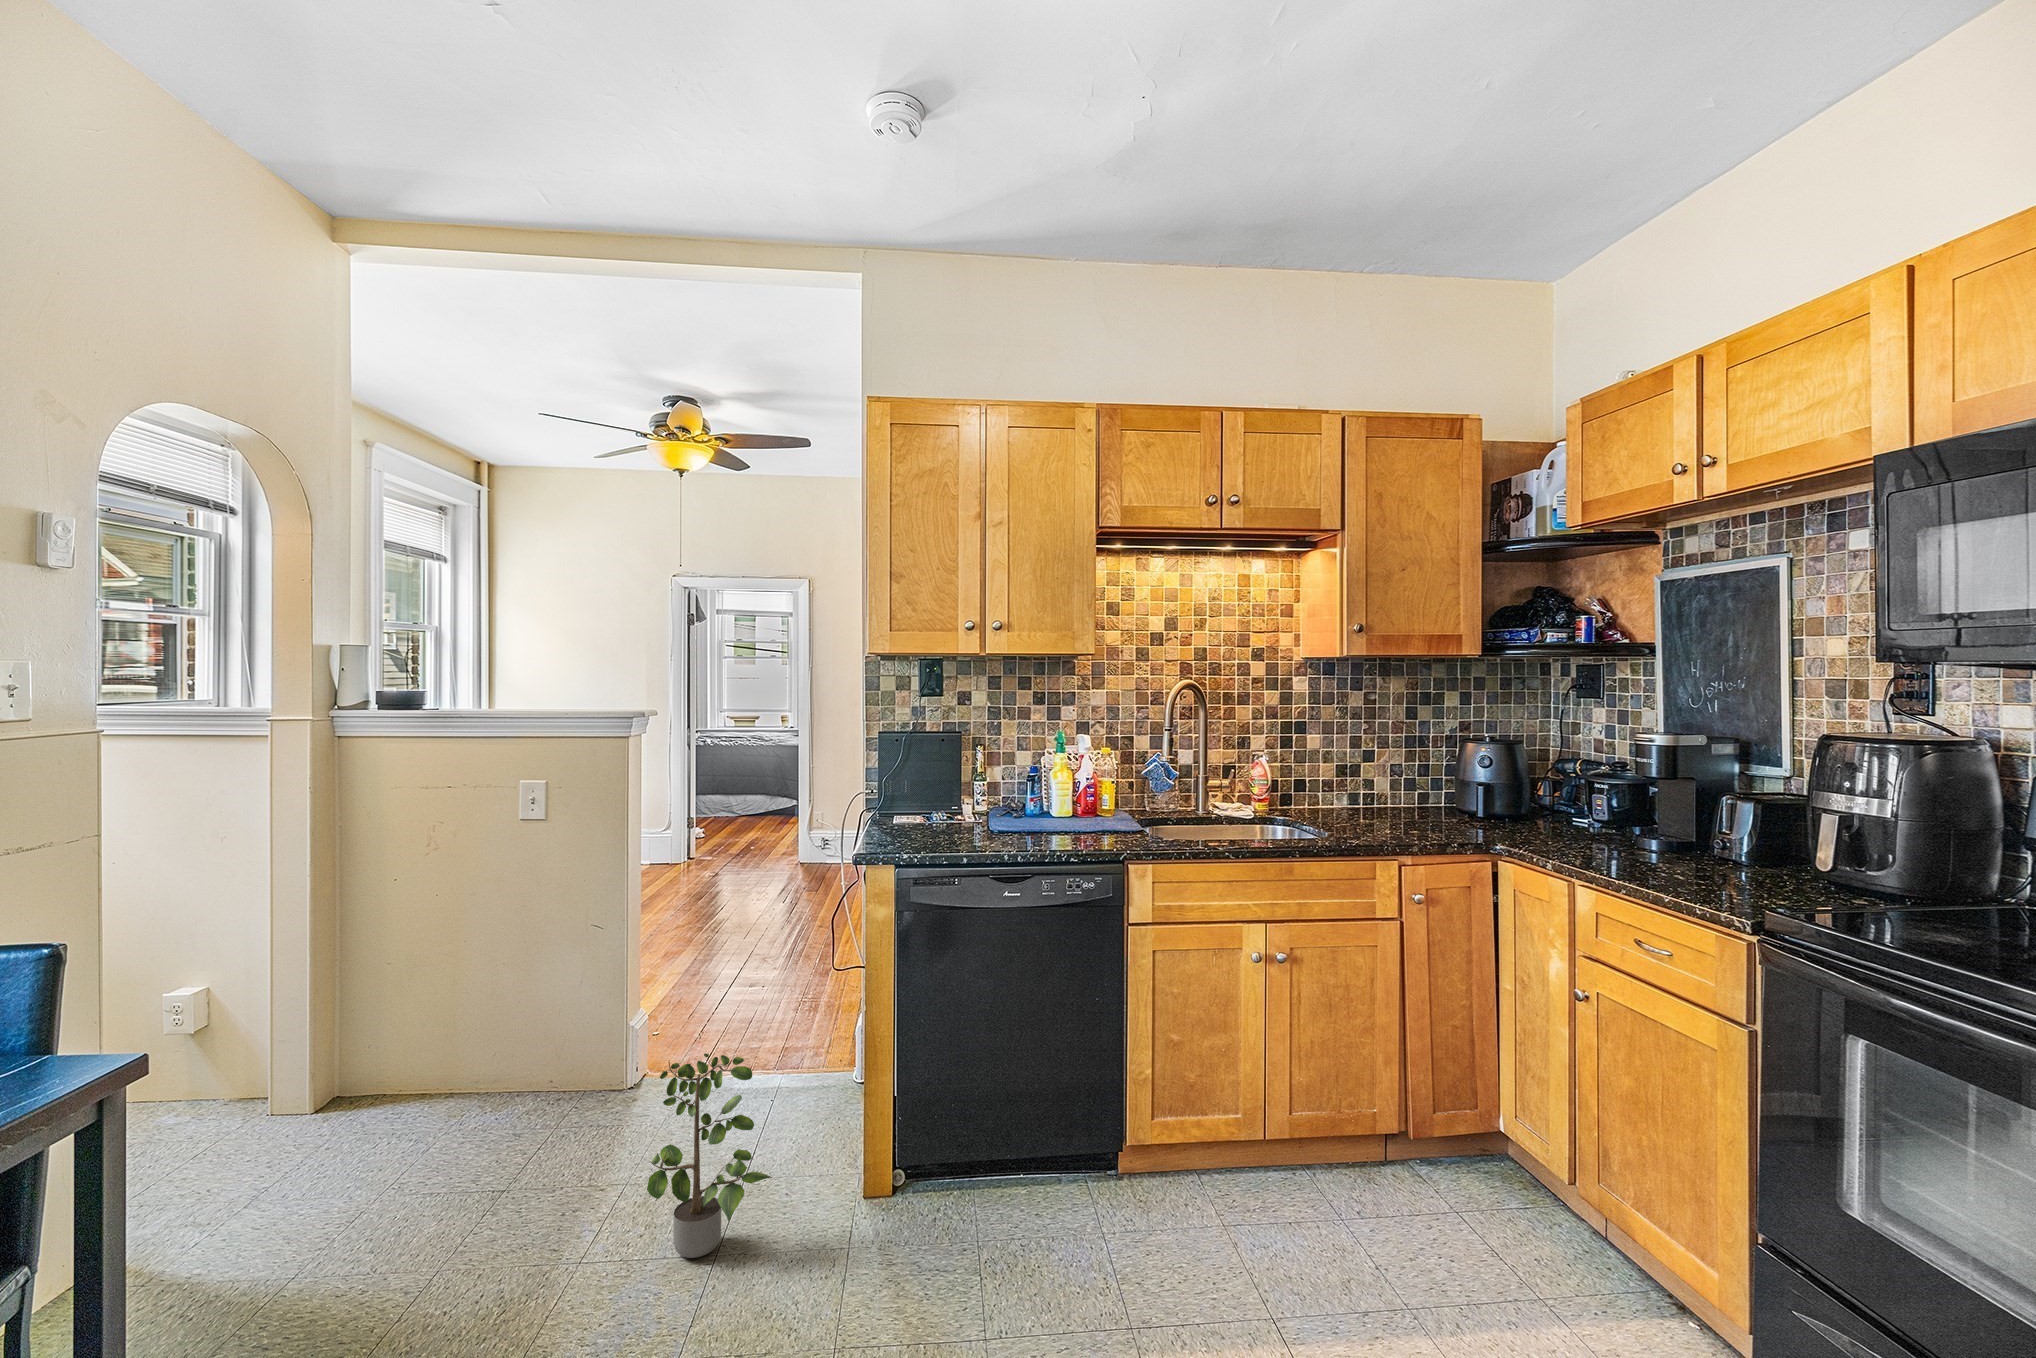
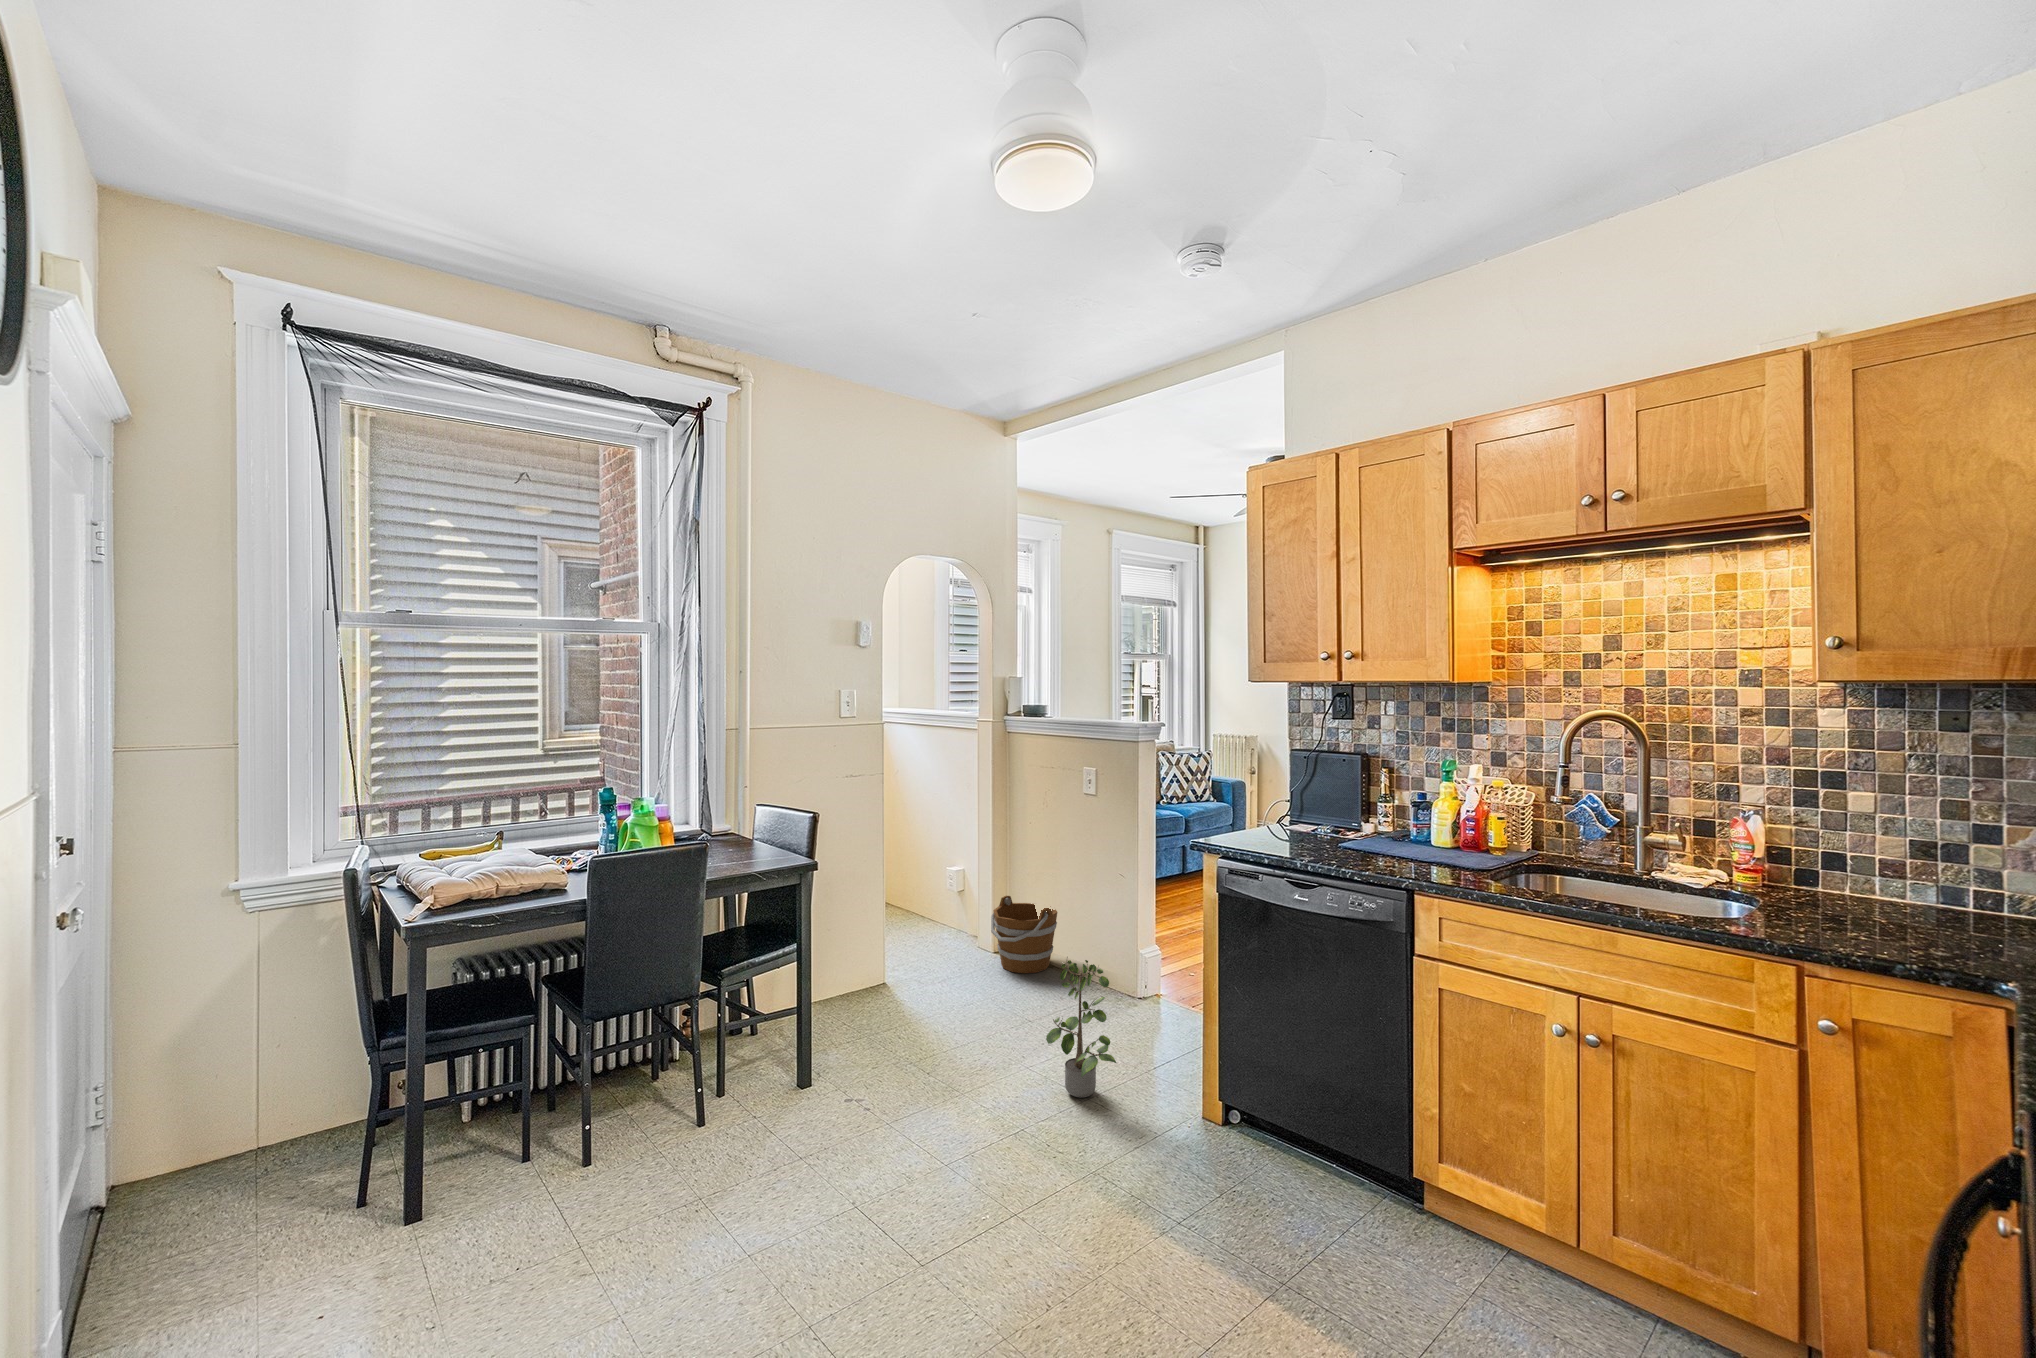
bucket: none [328,1017,465,1144] -> present [991,896,1057,973]

